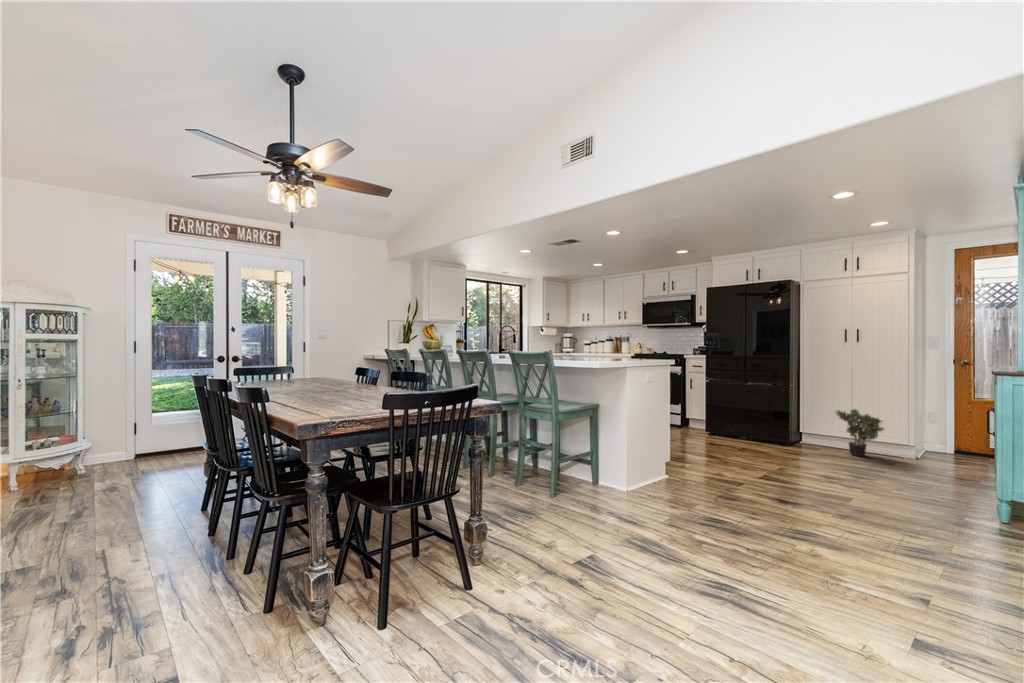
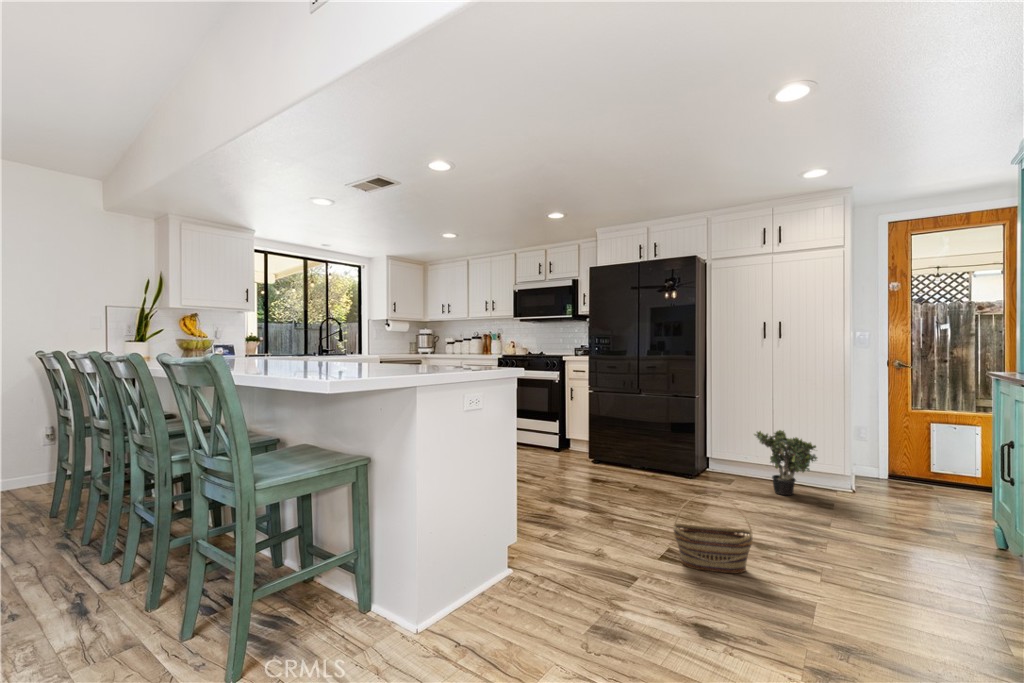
basket: none [762,437,813,483] -> present [673,496,753,573]

